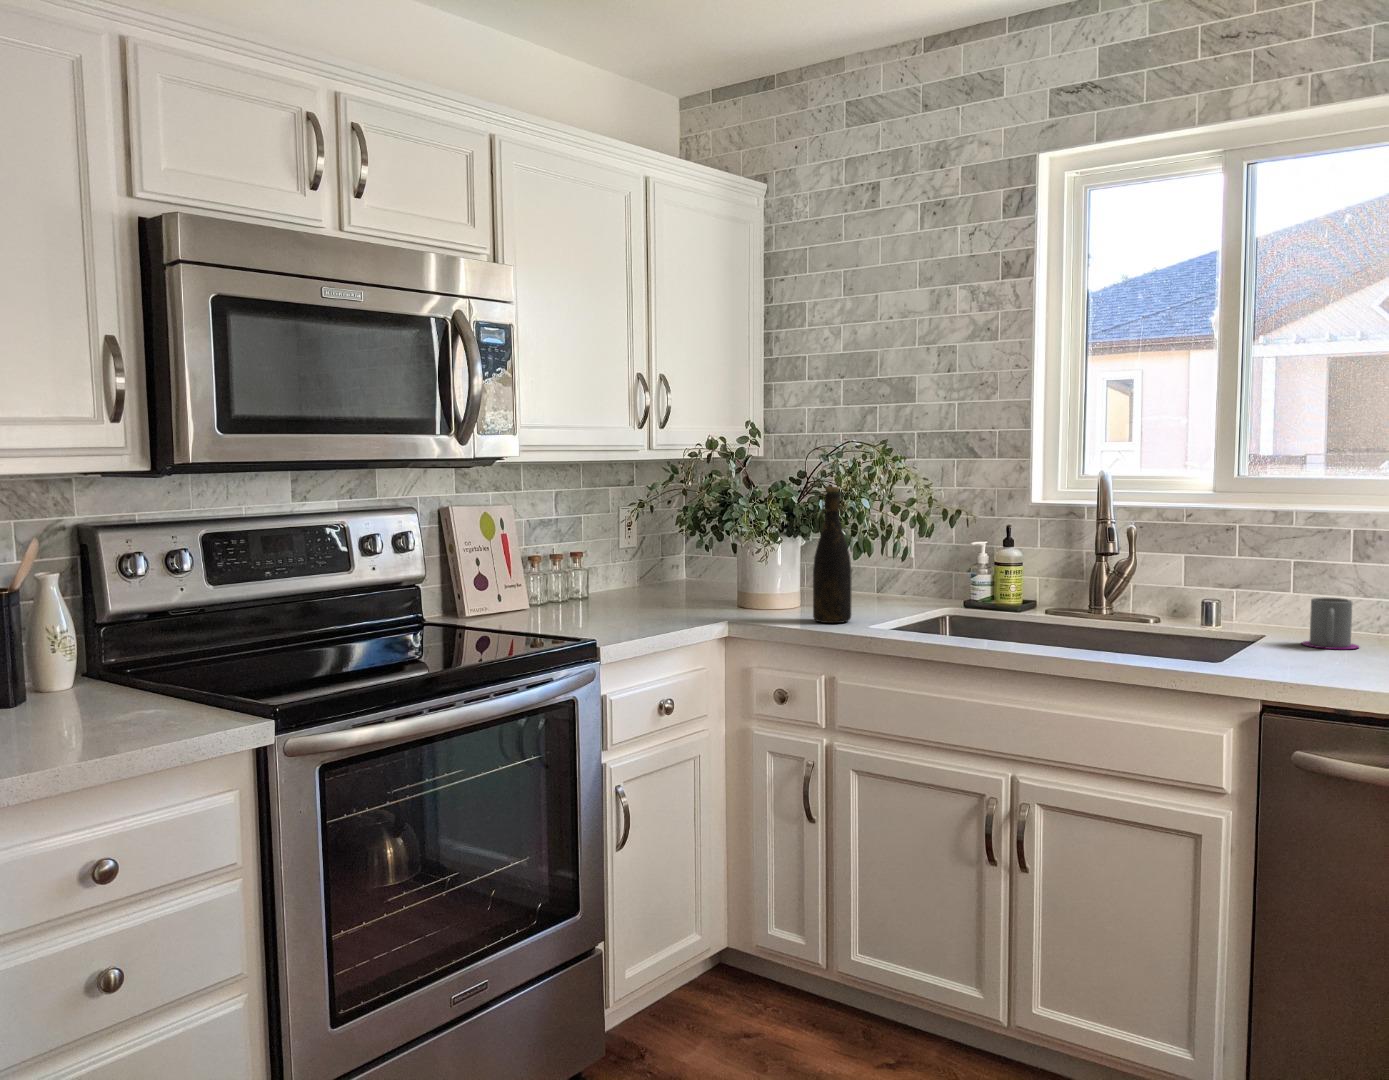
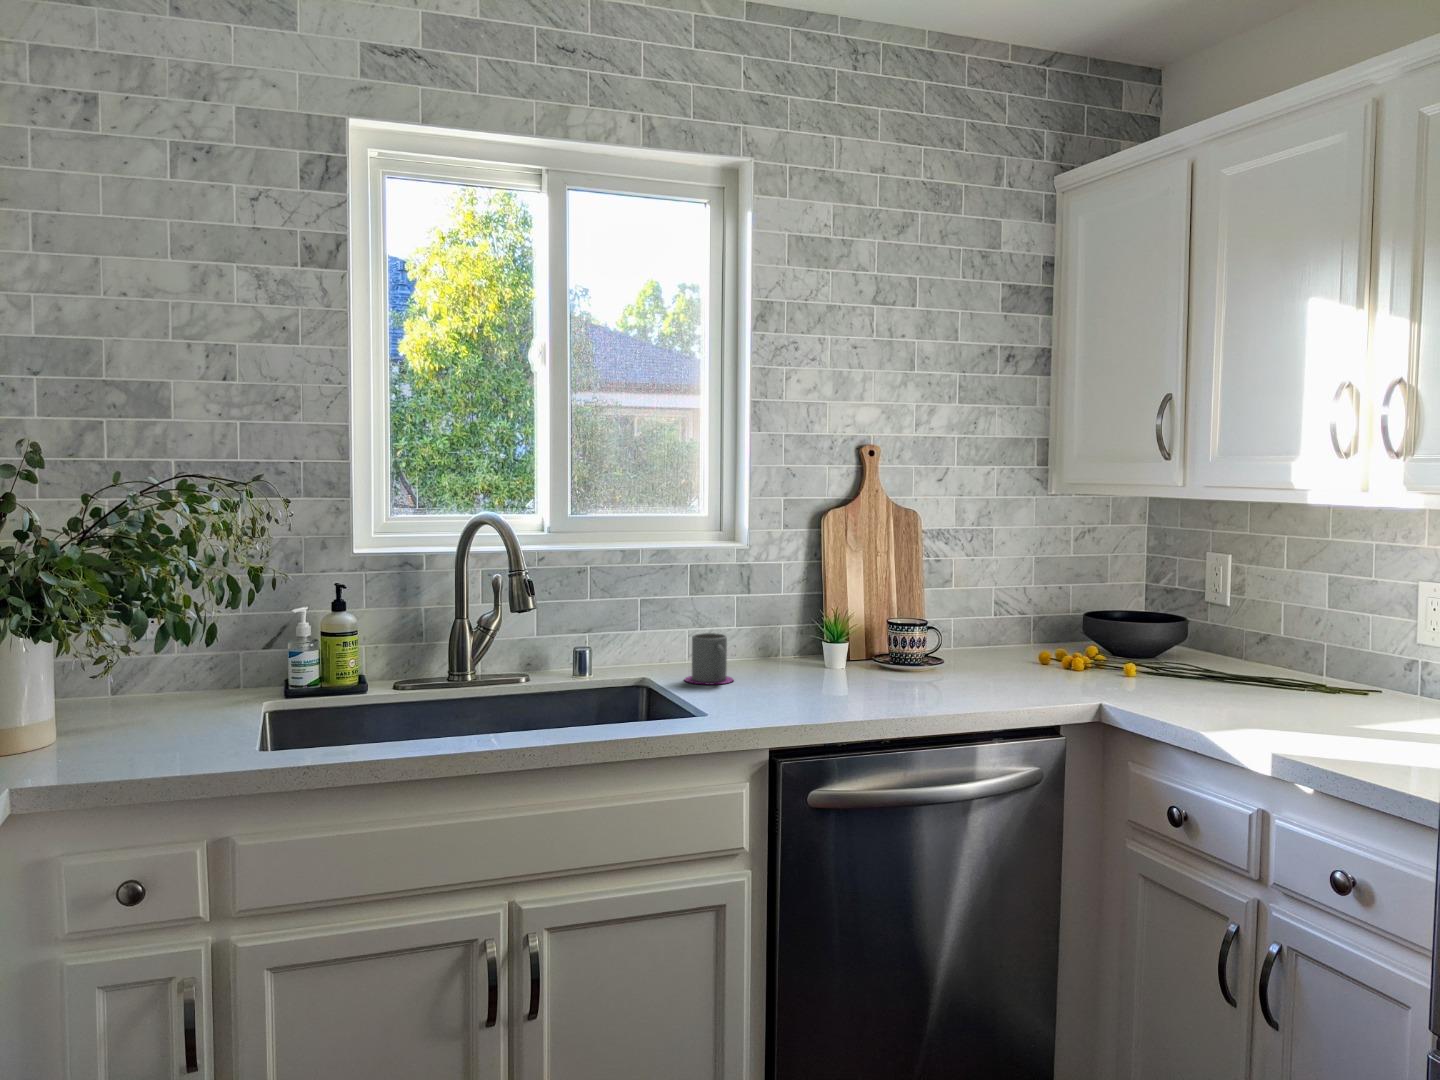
bottle: present [813,487,851,623] -> none [150,552,215,759]

